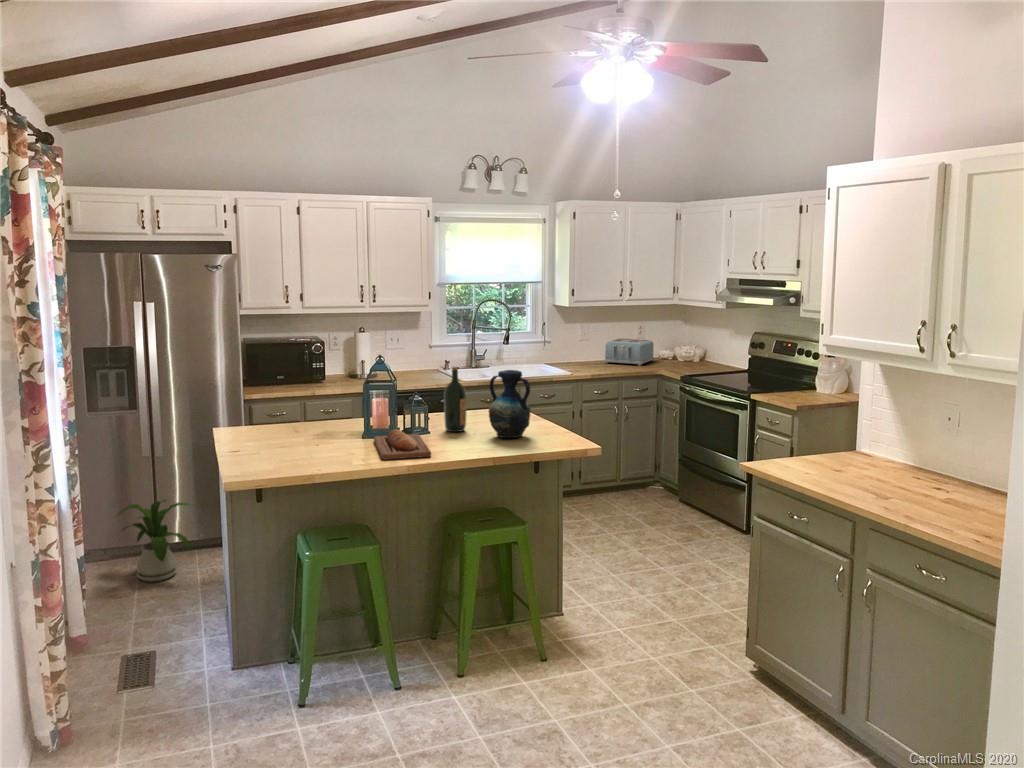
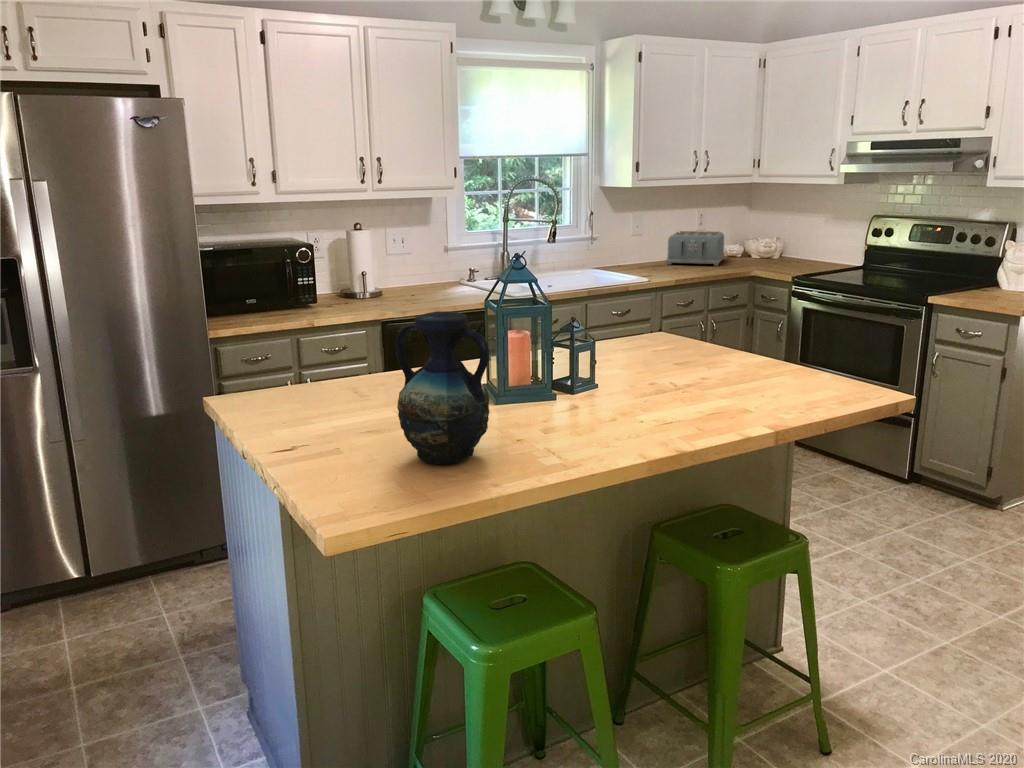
wine bottle: present [444,367,466,432] -> none [613,271,651,383]
vase: present [489,370,531,438] -> present [396,311,490,464]
bread loaf: present [374,429,431,460] -> none [521,387,667,451]
house plant: present [116,499,193,582] -> none [15,515,156,648]

